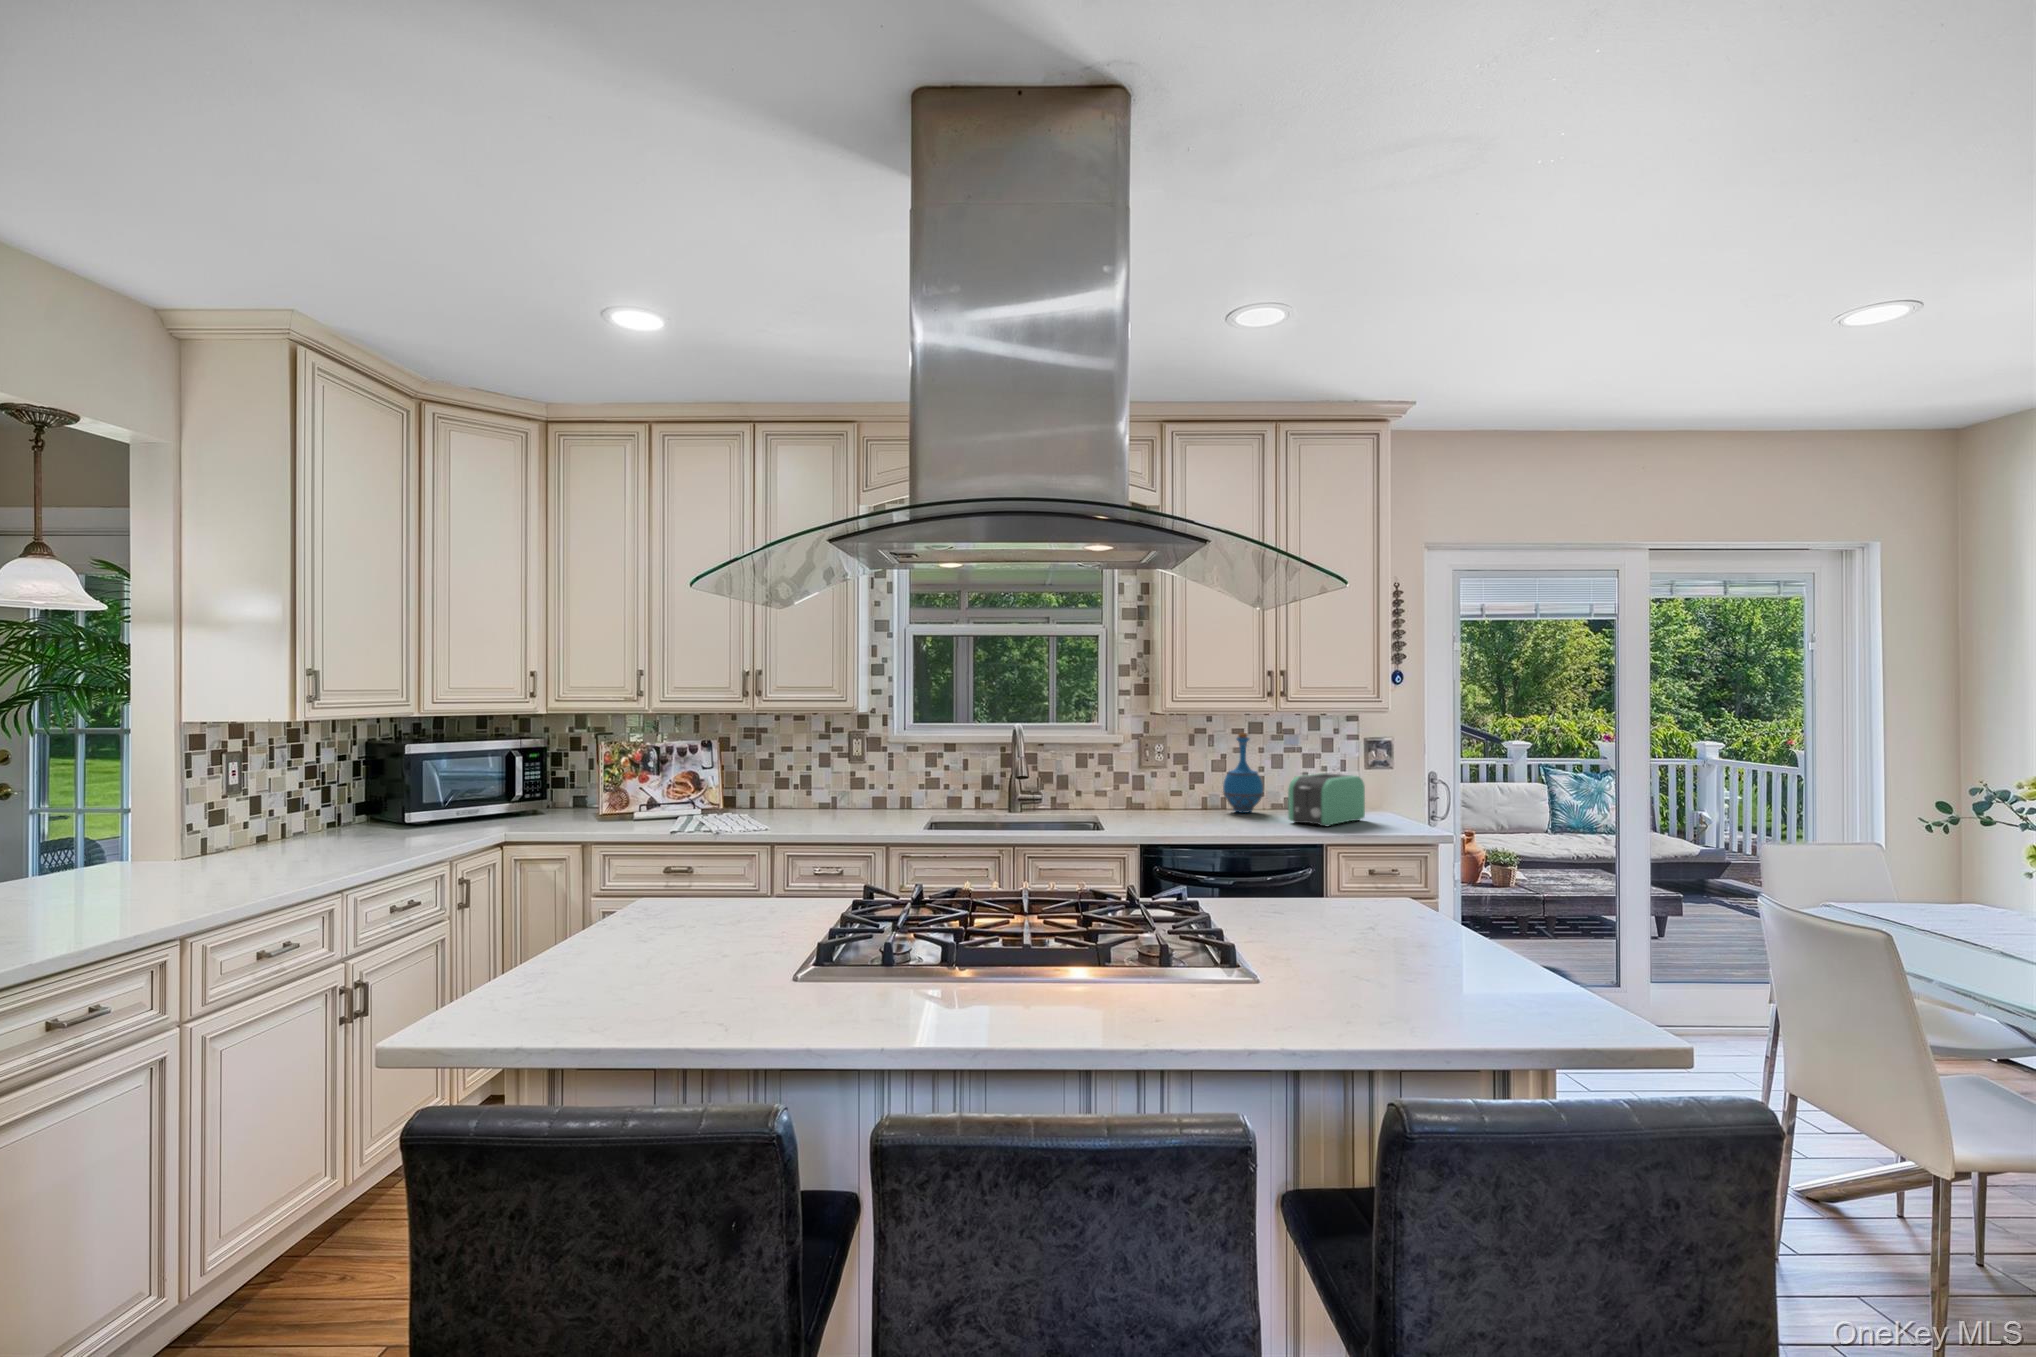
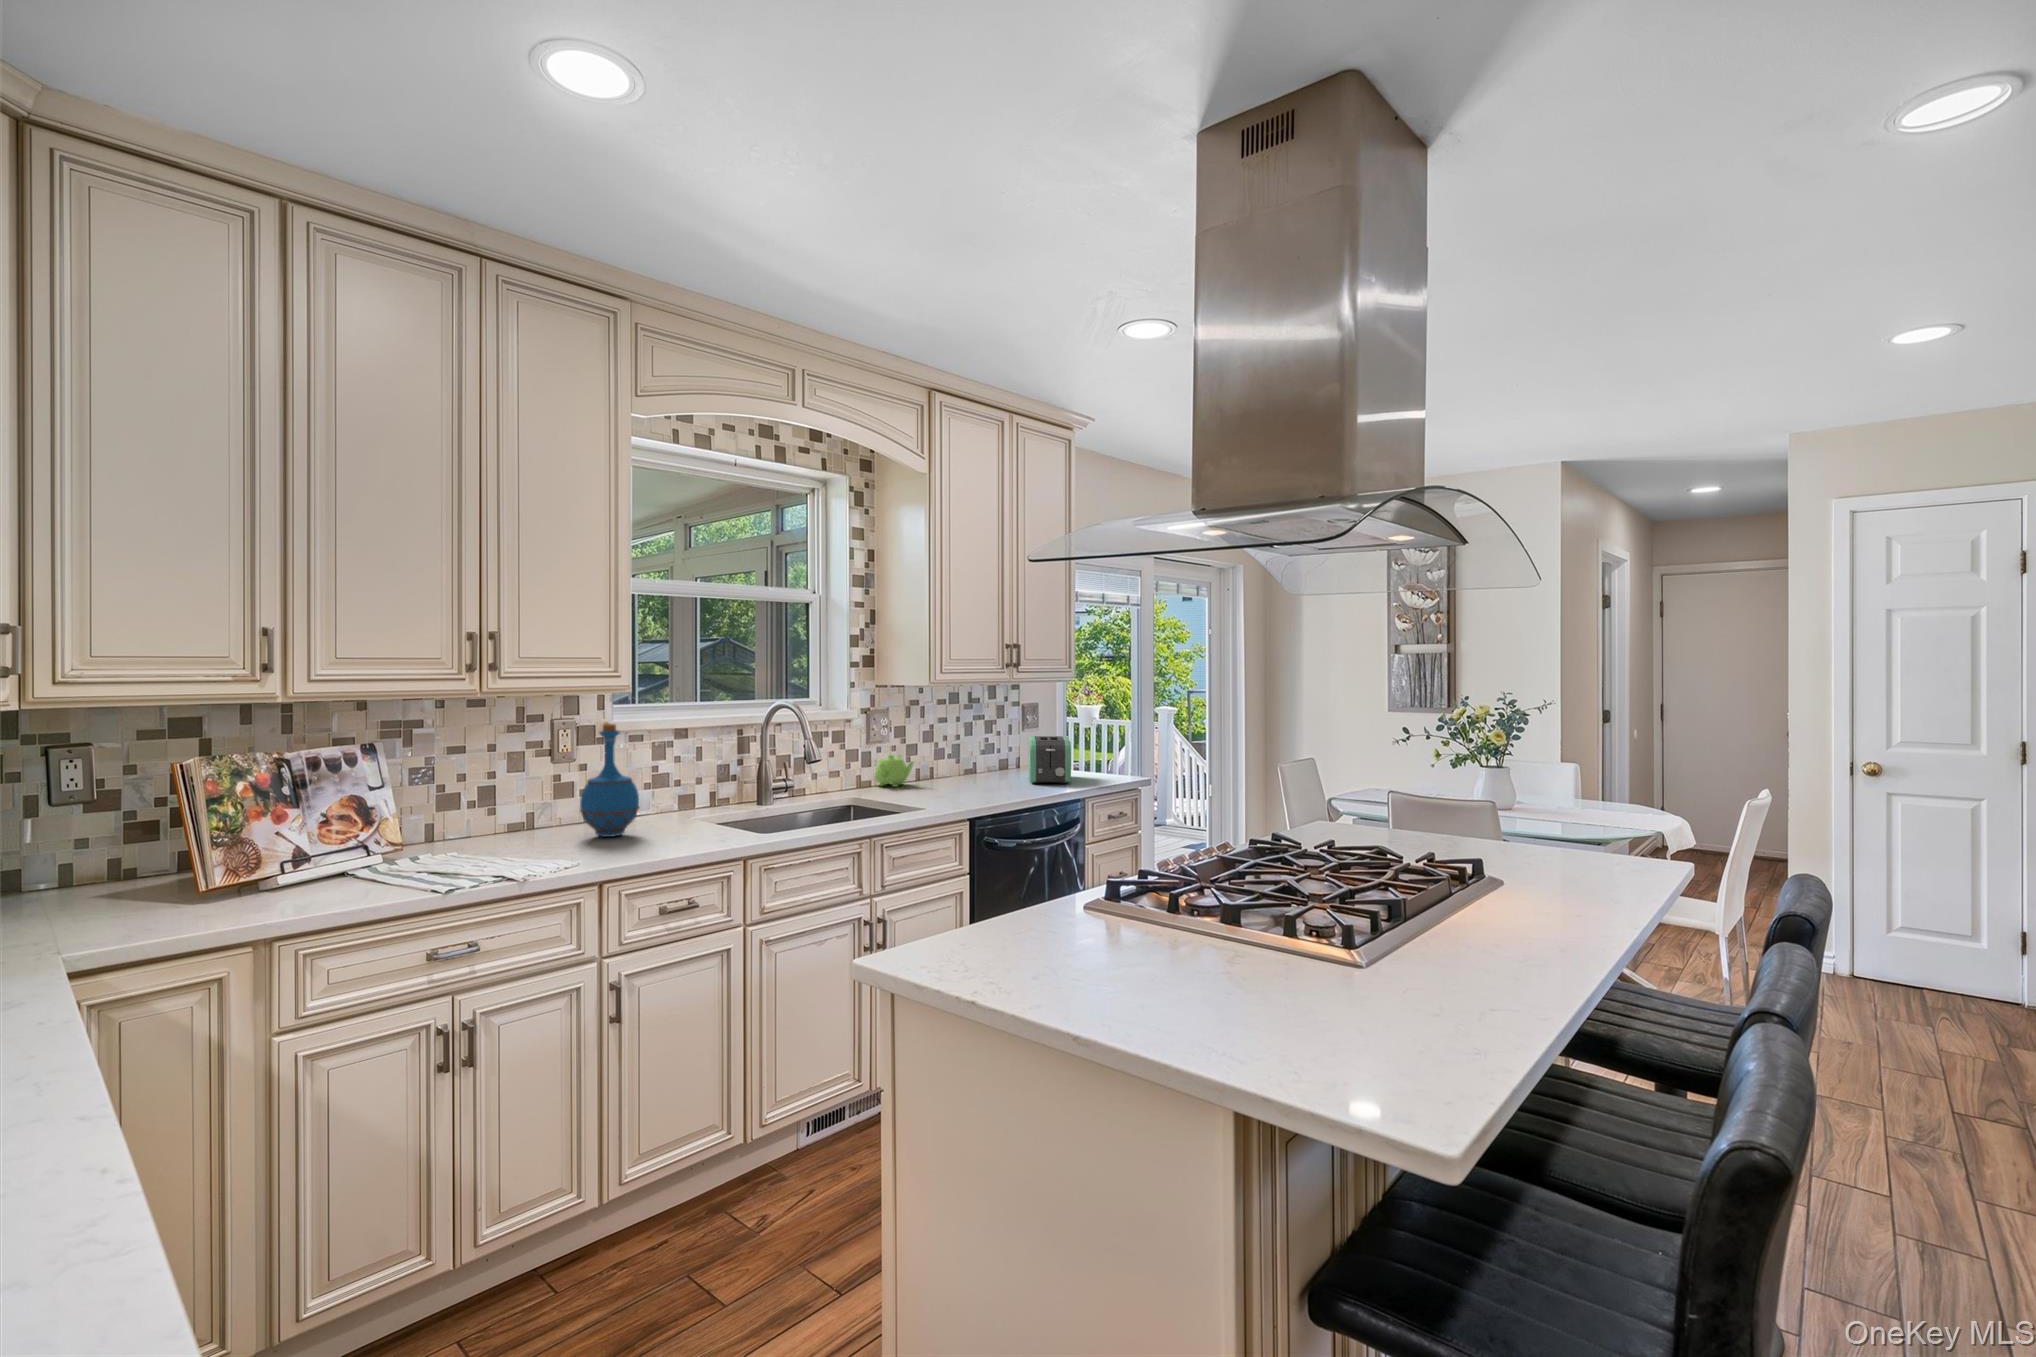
bottle: present [1223,733,1263,813] -> present [580,724,639,837]
teapot: none [1142,780,1185,811] -> present [874,755,914,787]

